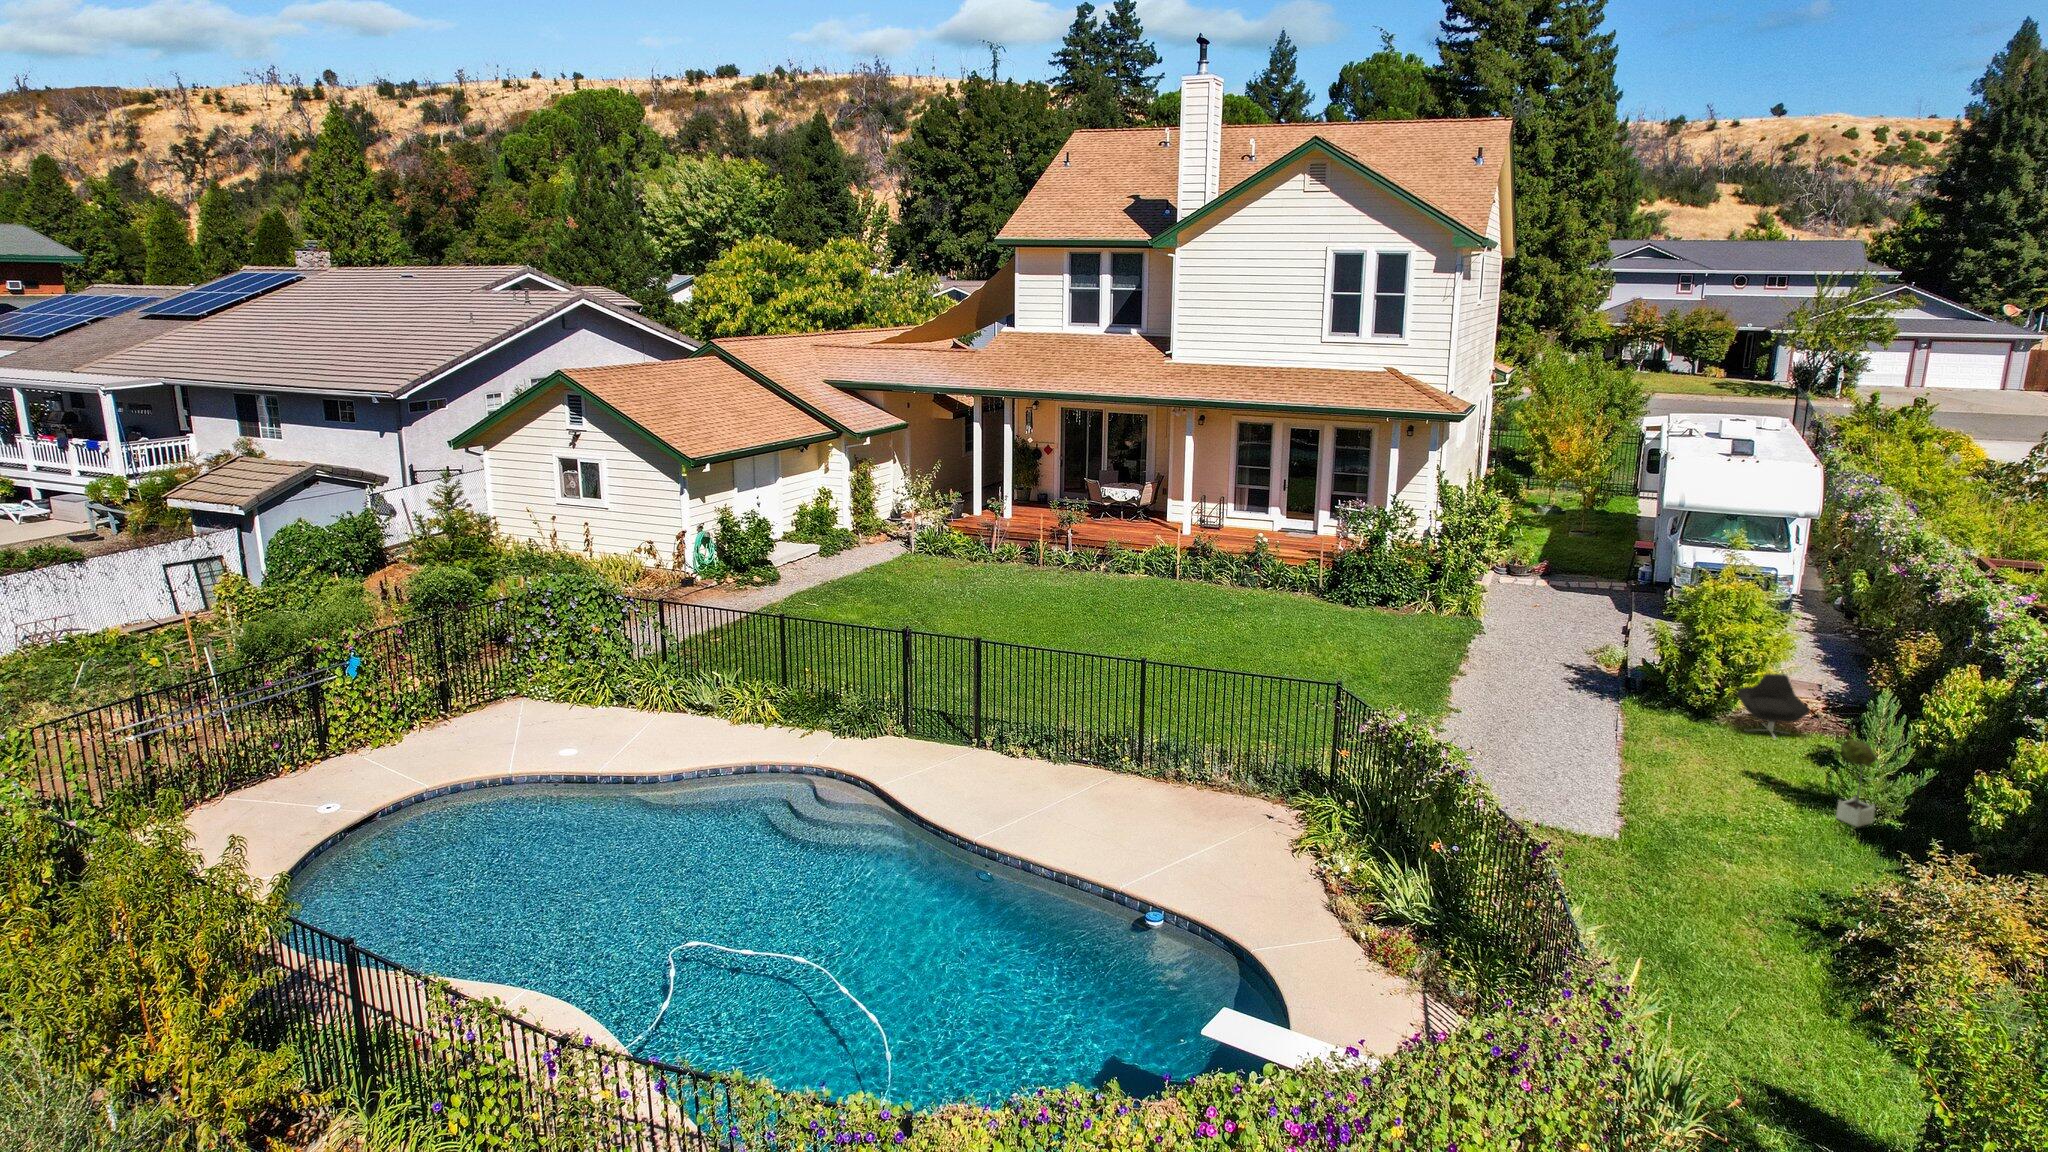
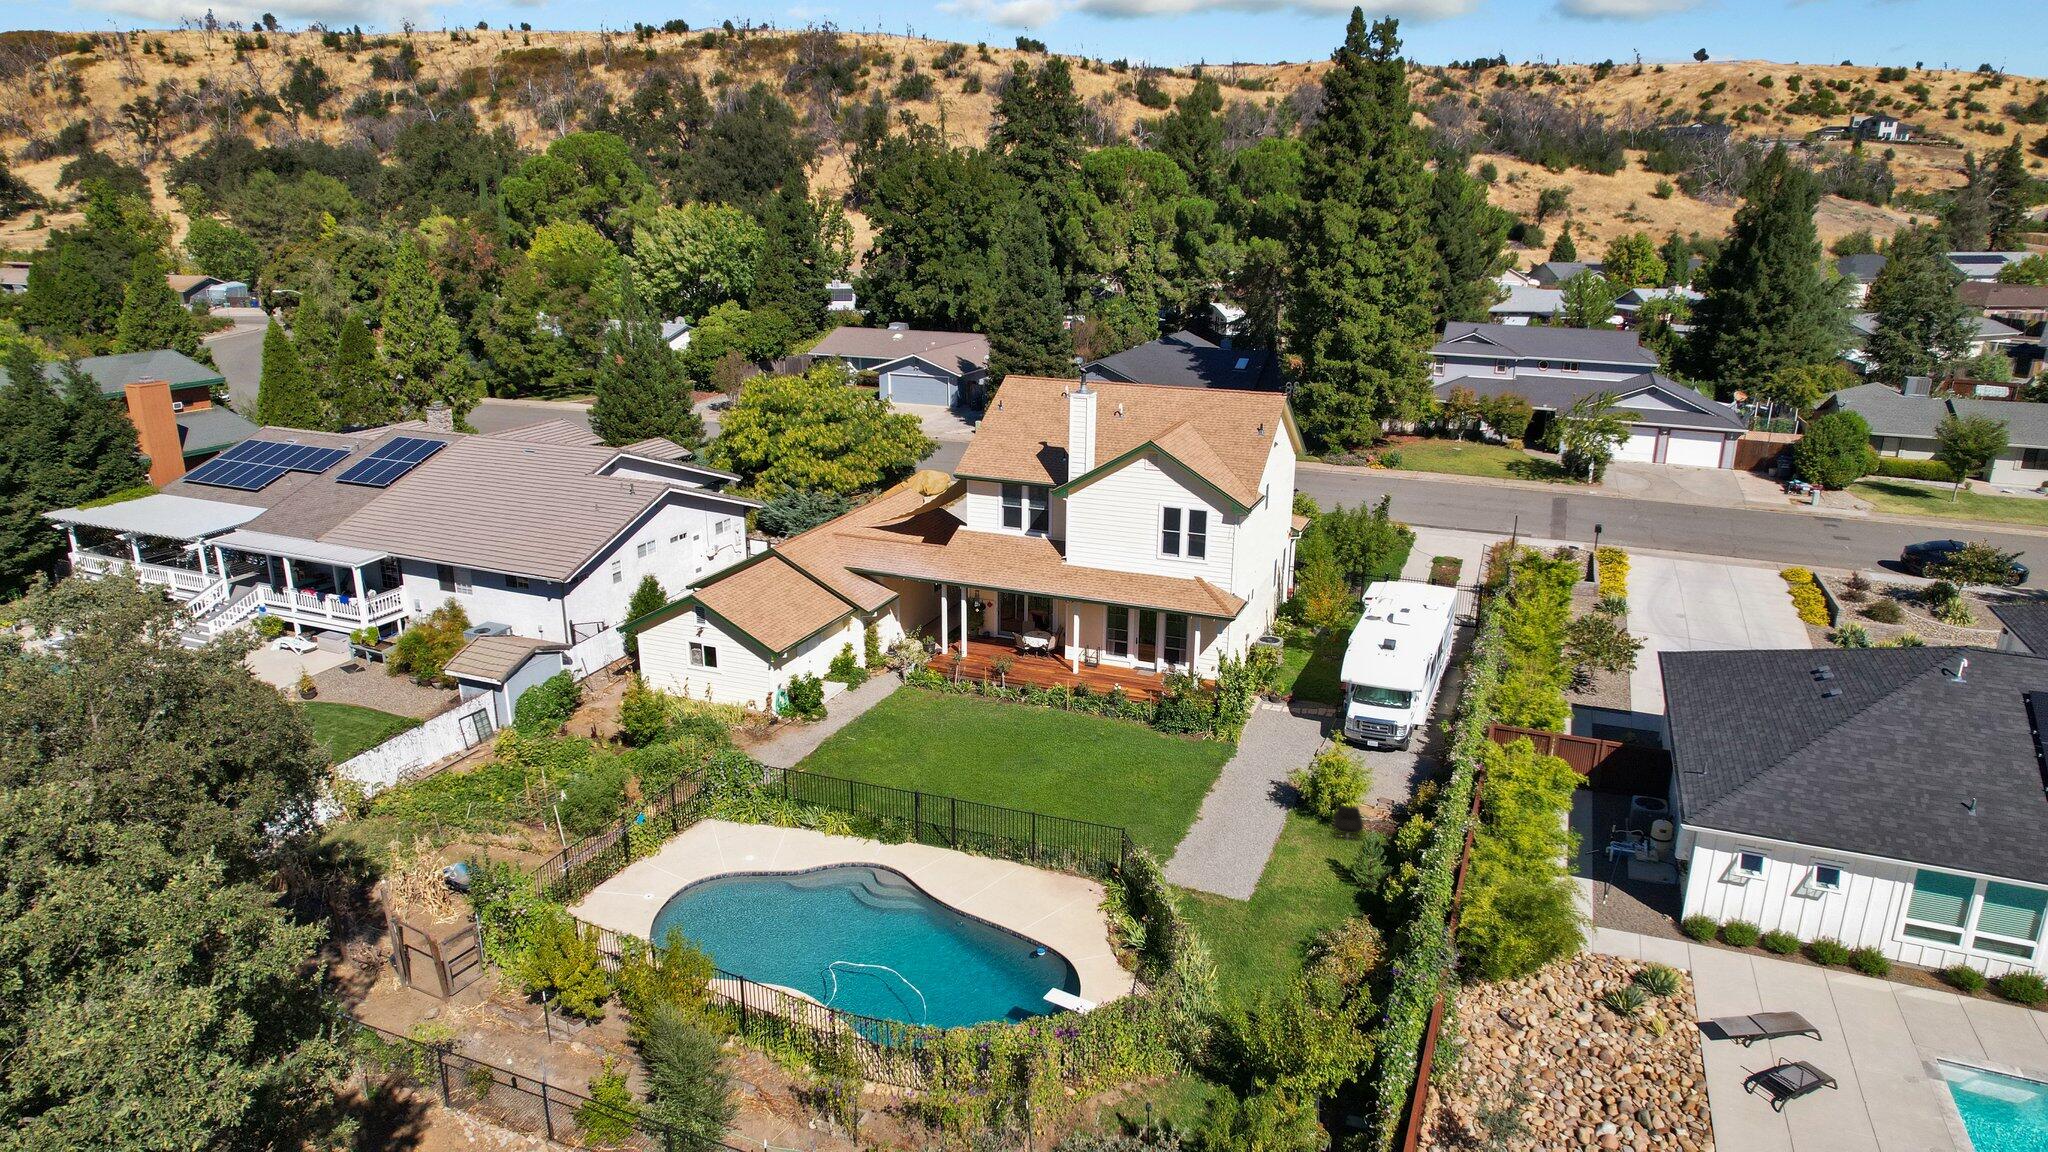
potted tree: present [1836,739,1877,827] -> none [1344,857,1361,897]

